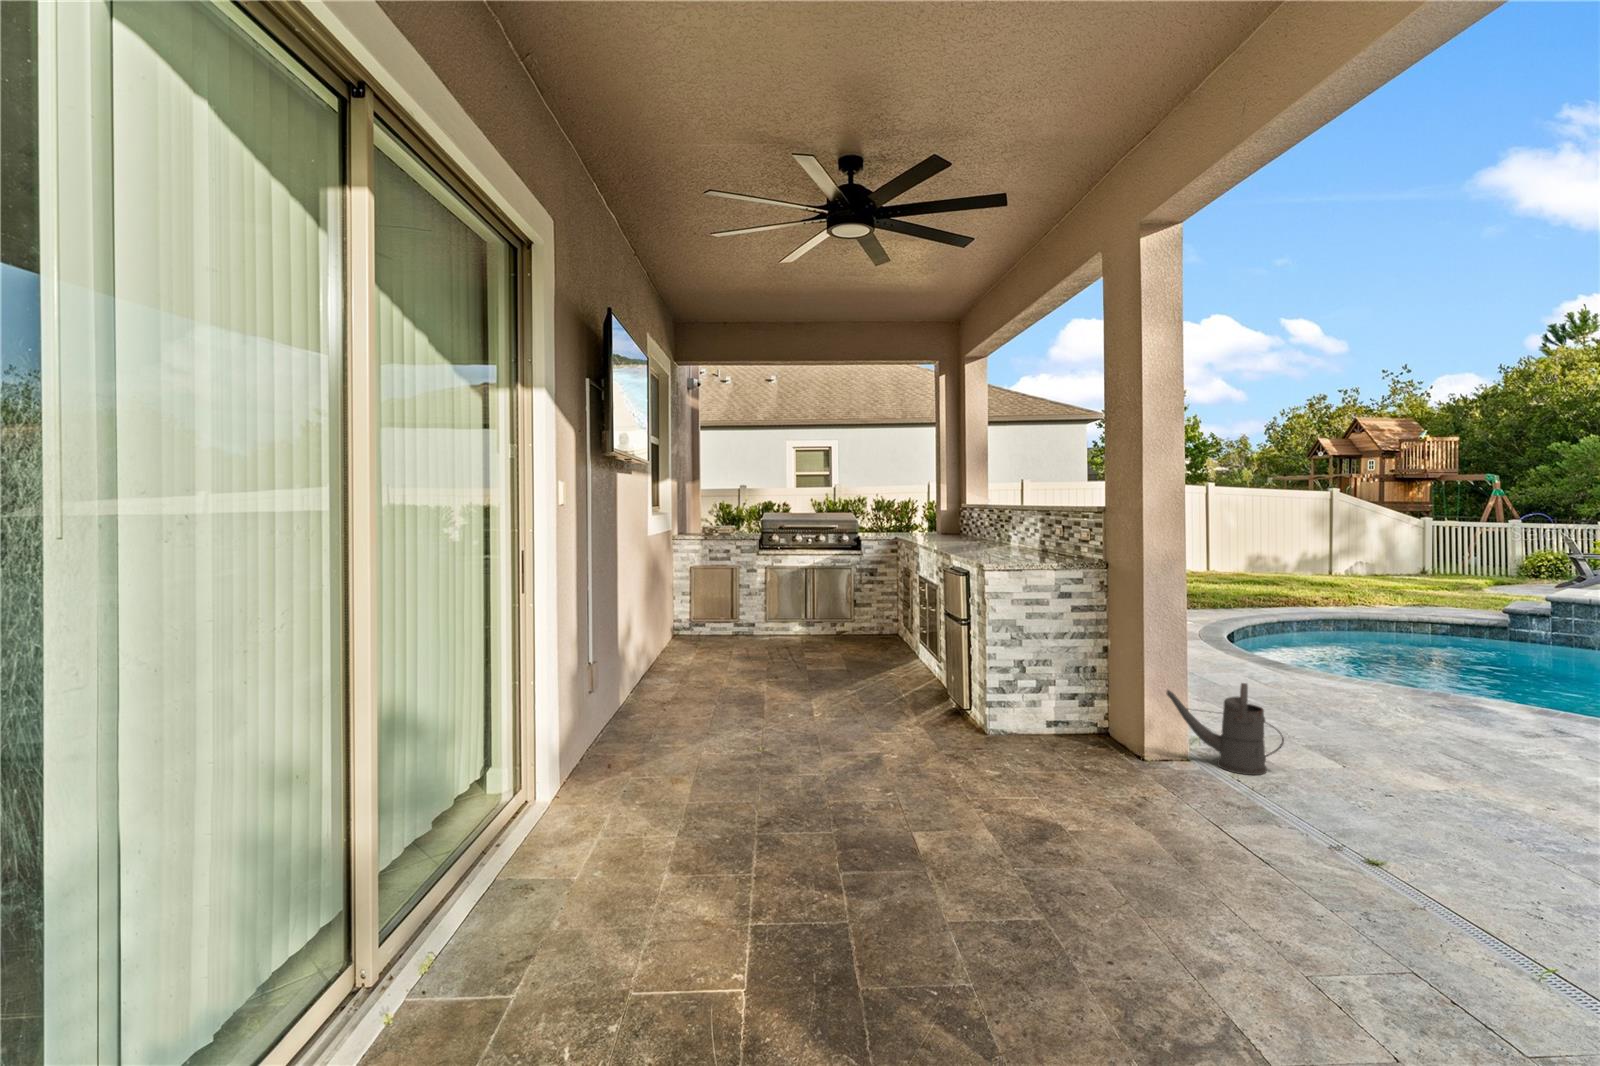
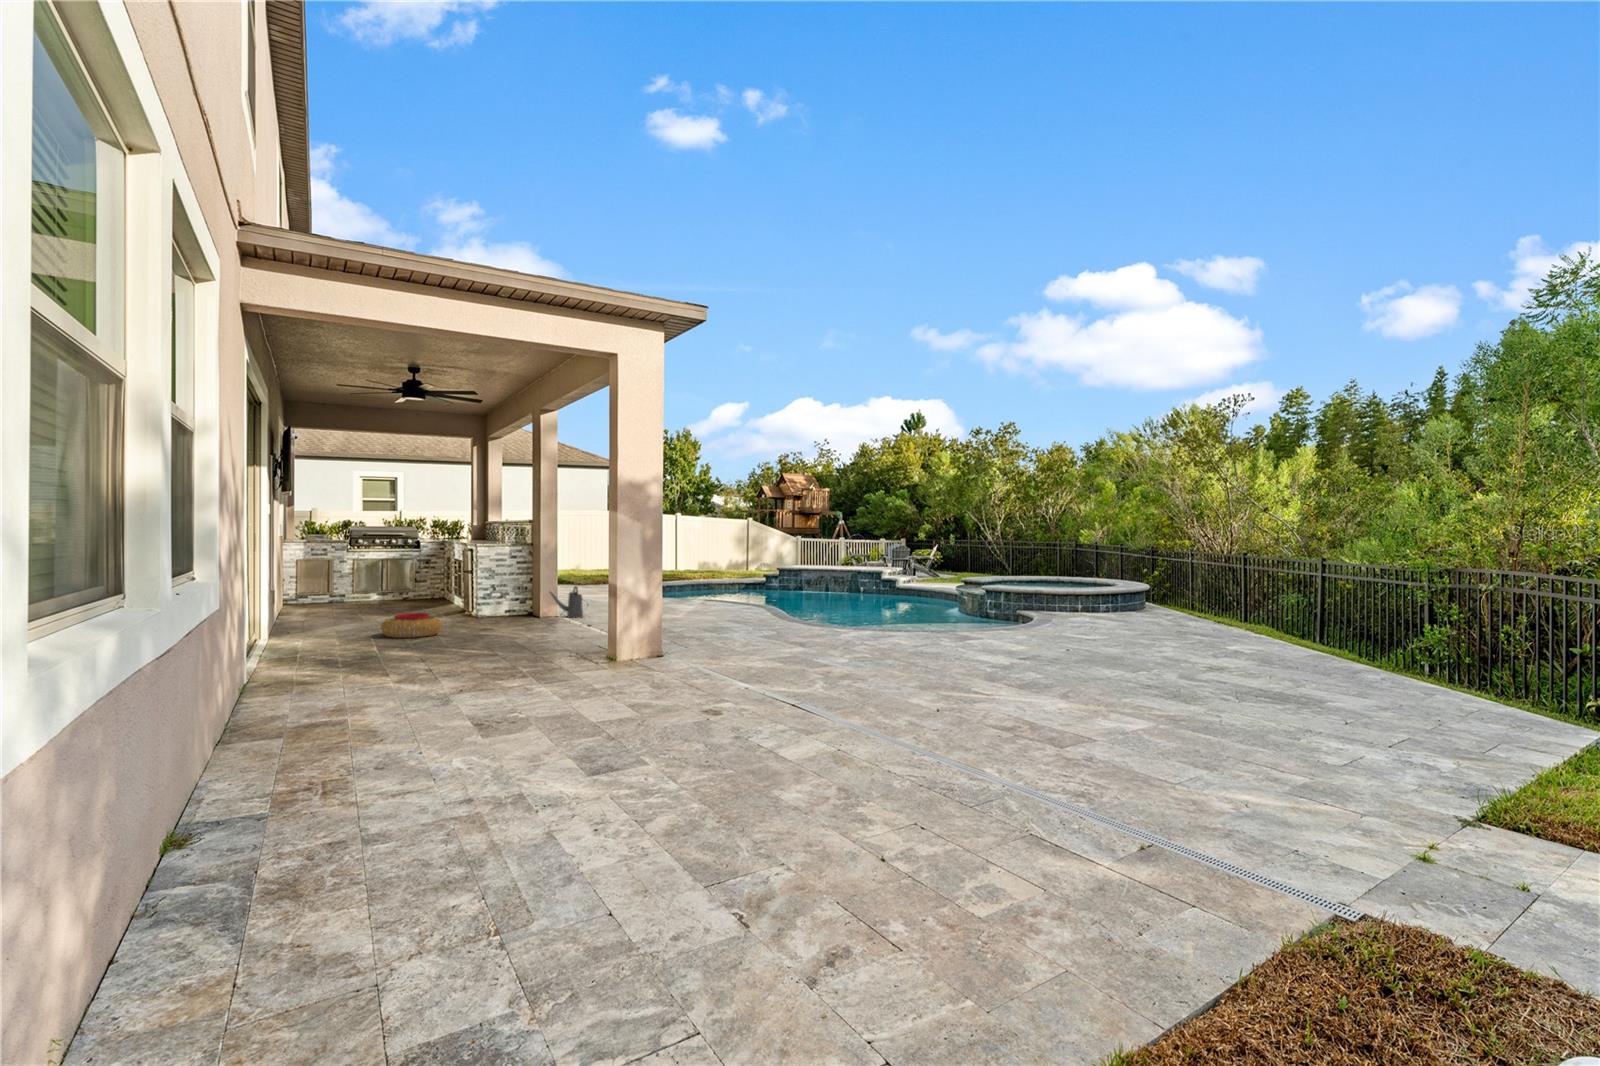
pouf: none [764,778,925,884] -> present [381,613,442,638]

